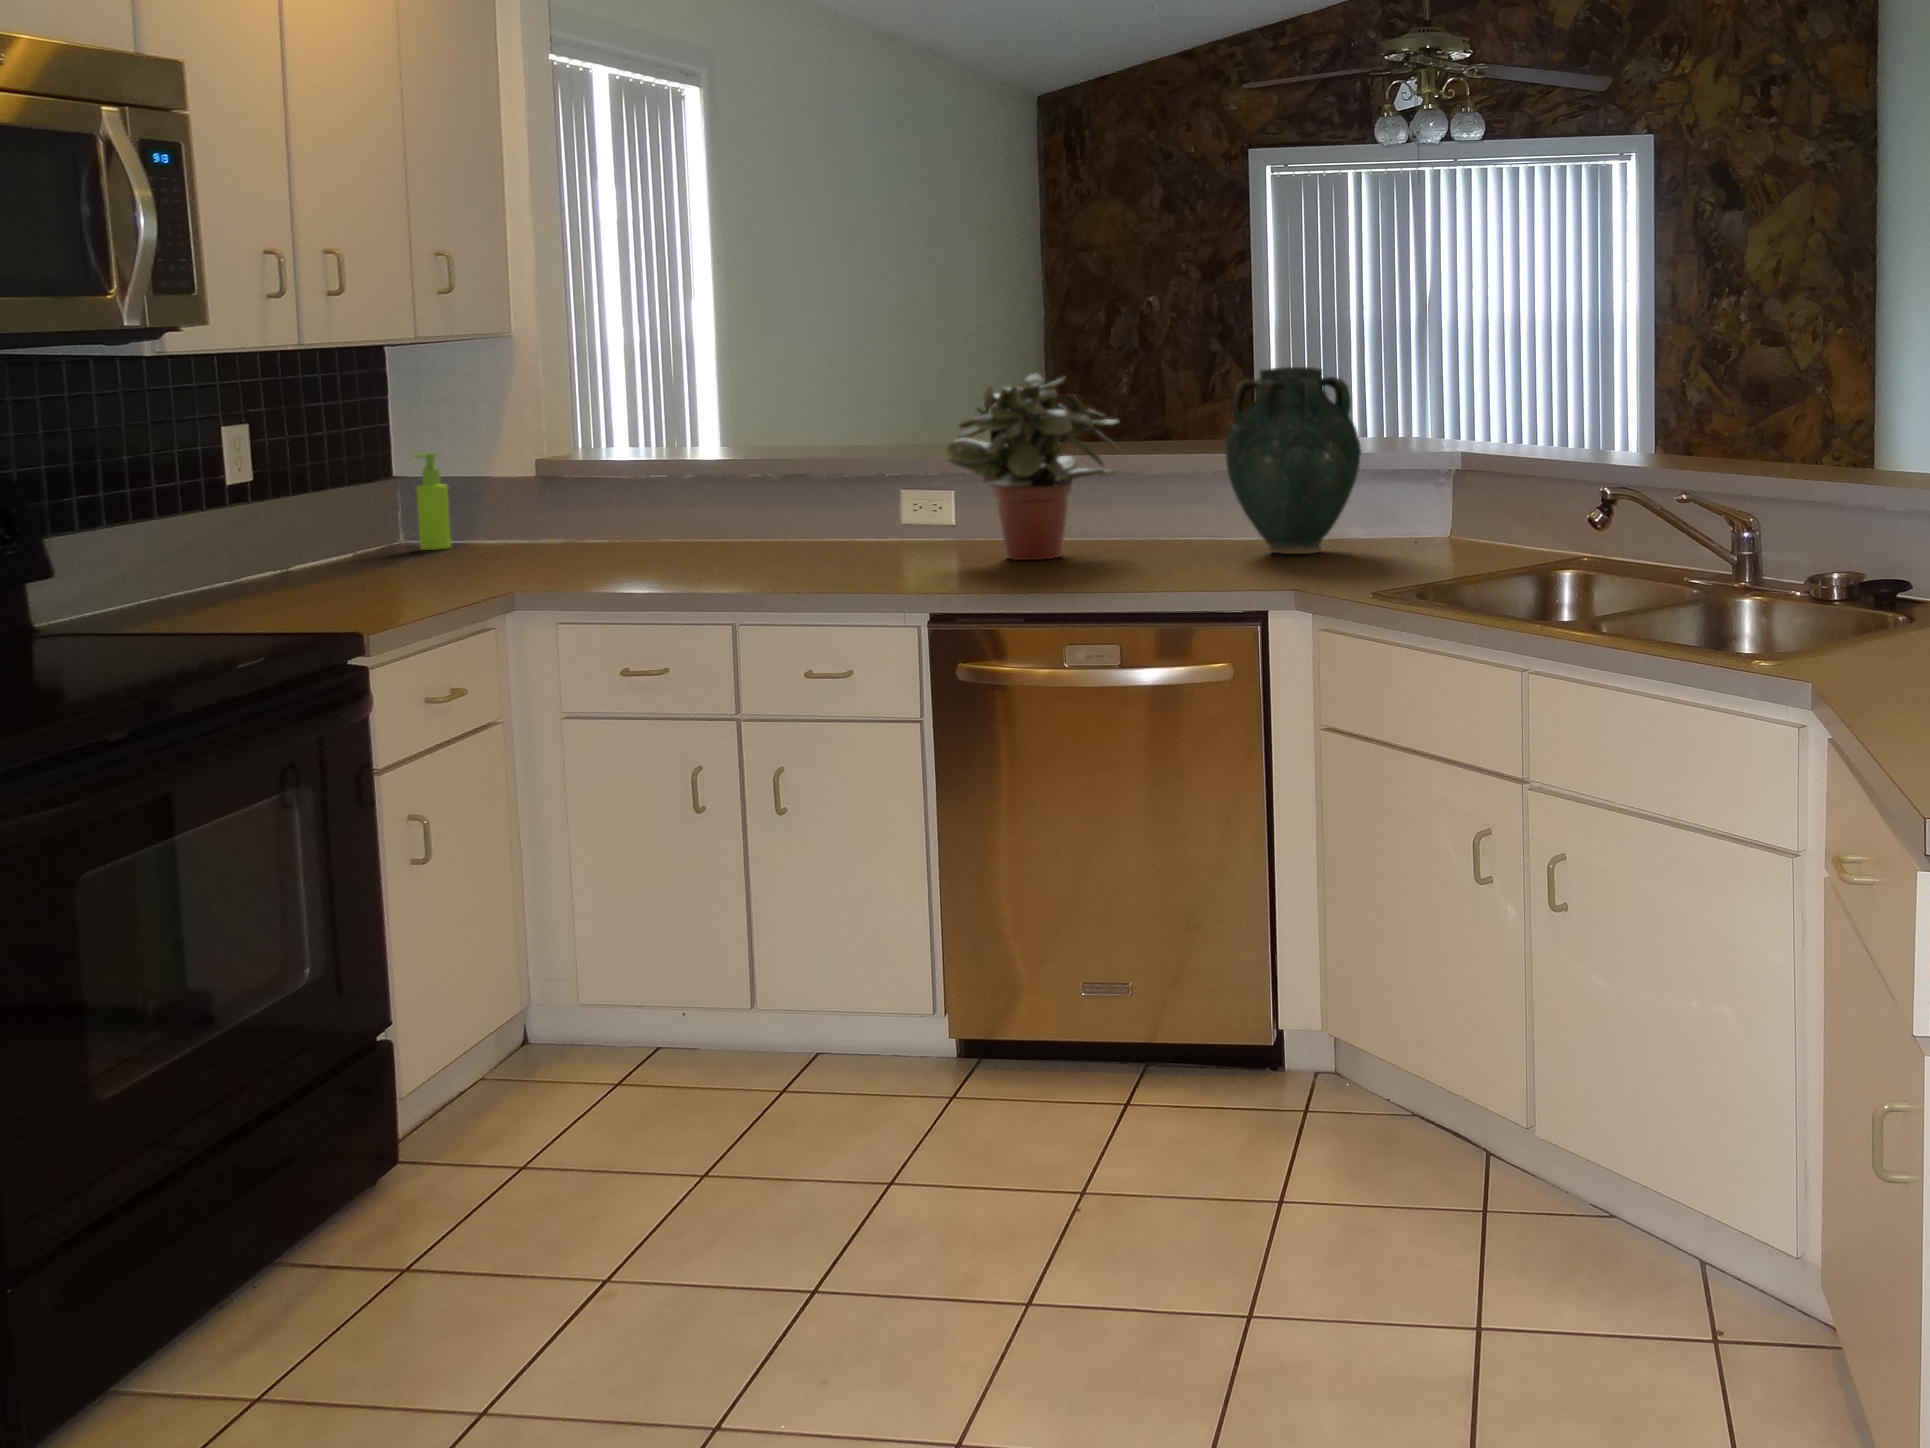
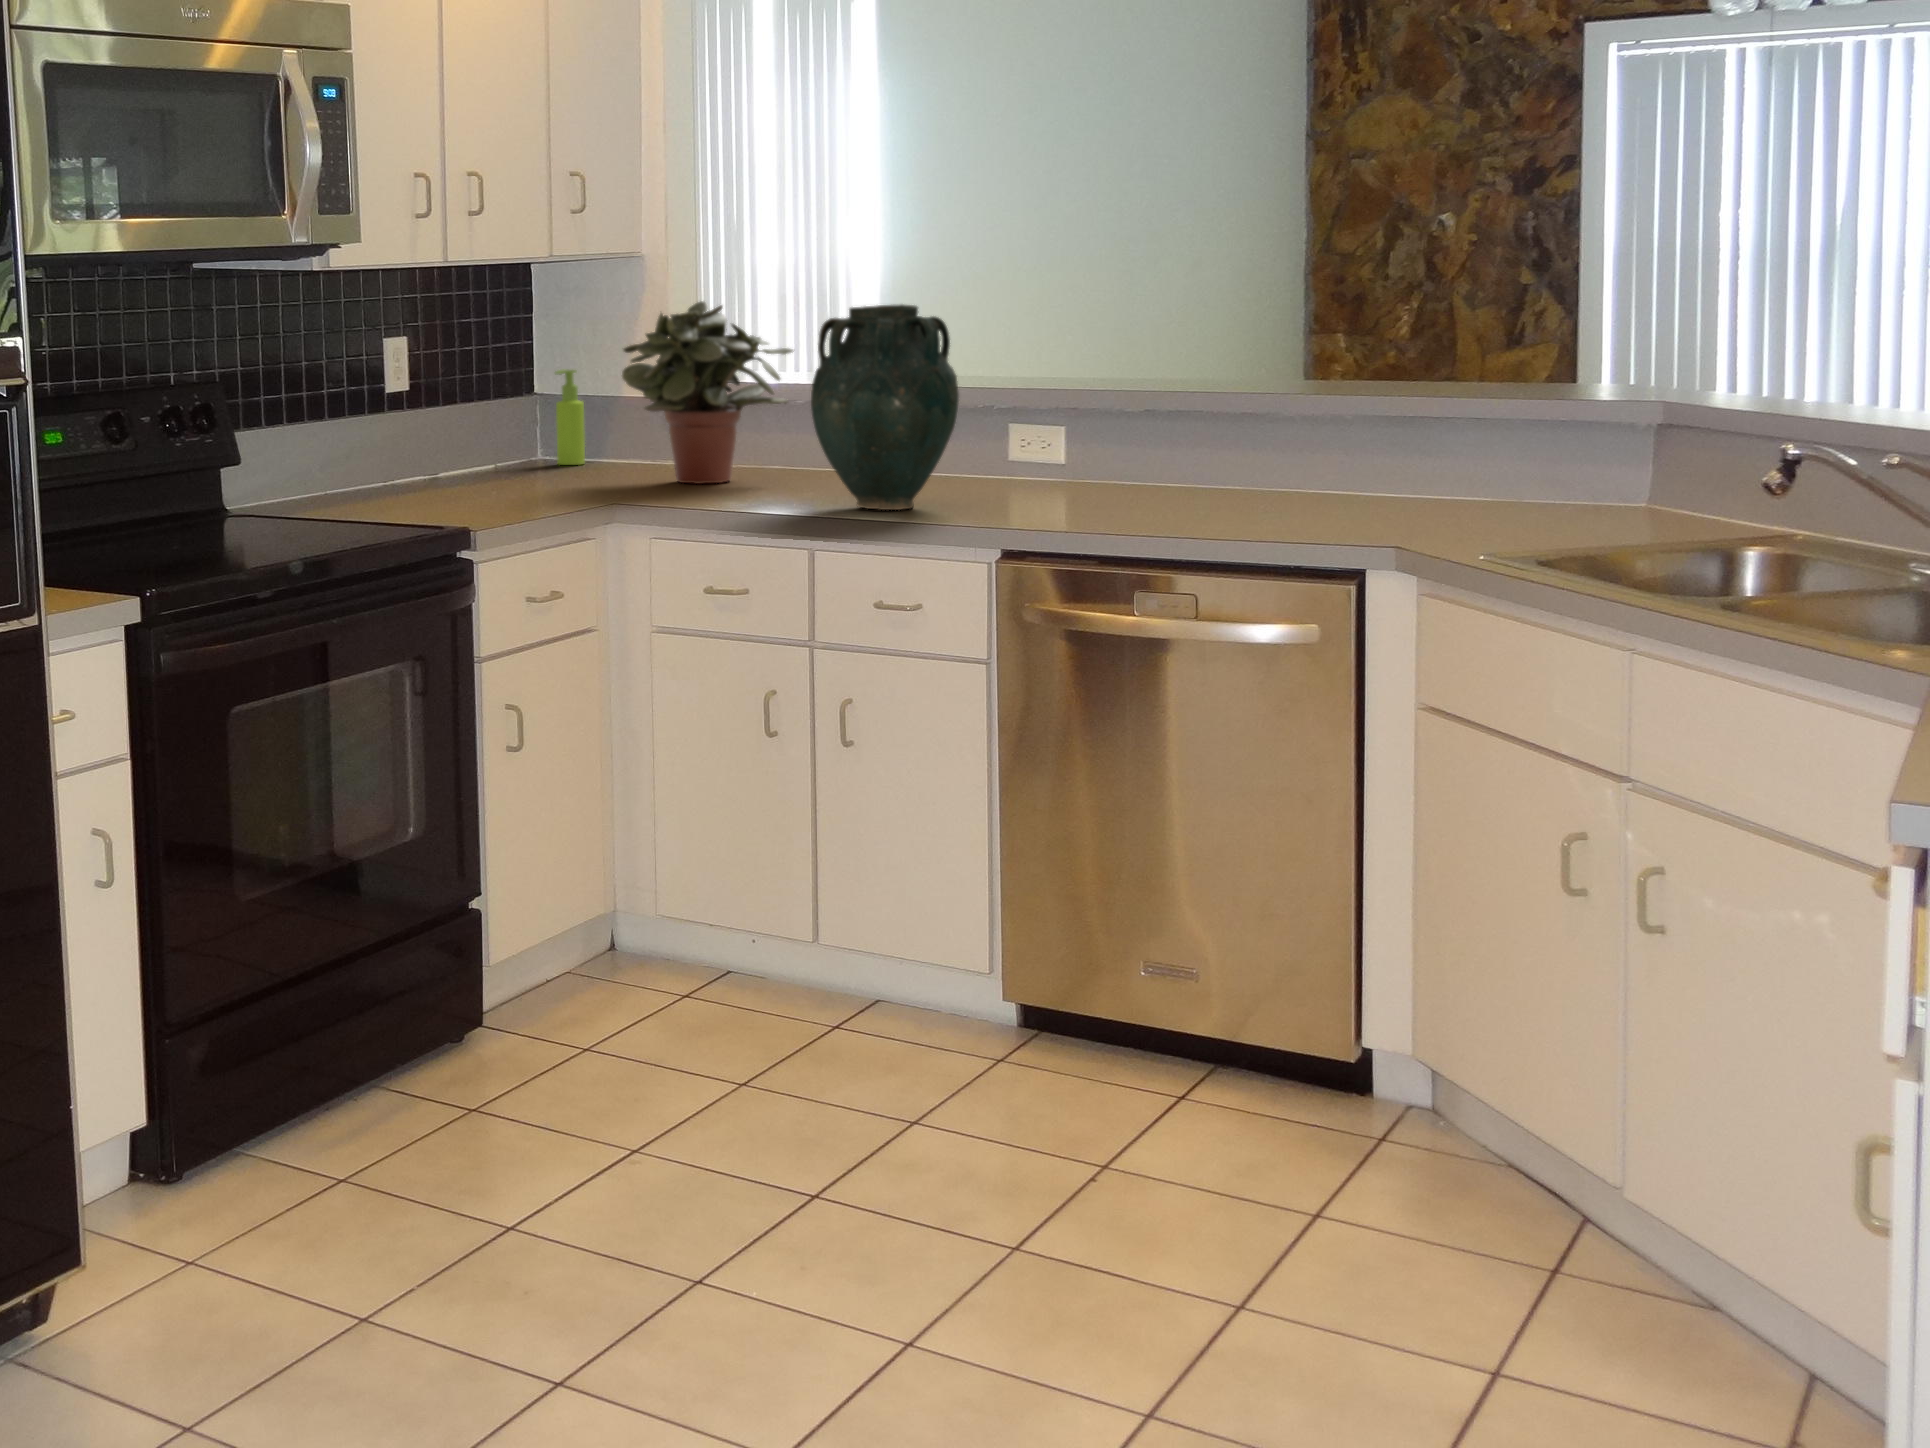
vase: present [1225,367,1361,554] -> present [811,304,959,510]
potted plant: present [947,374,1121,560] -> present [622,301,794,483]

